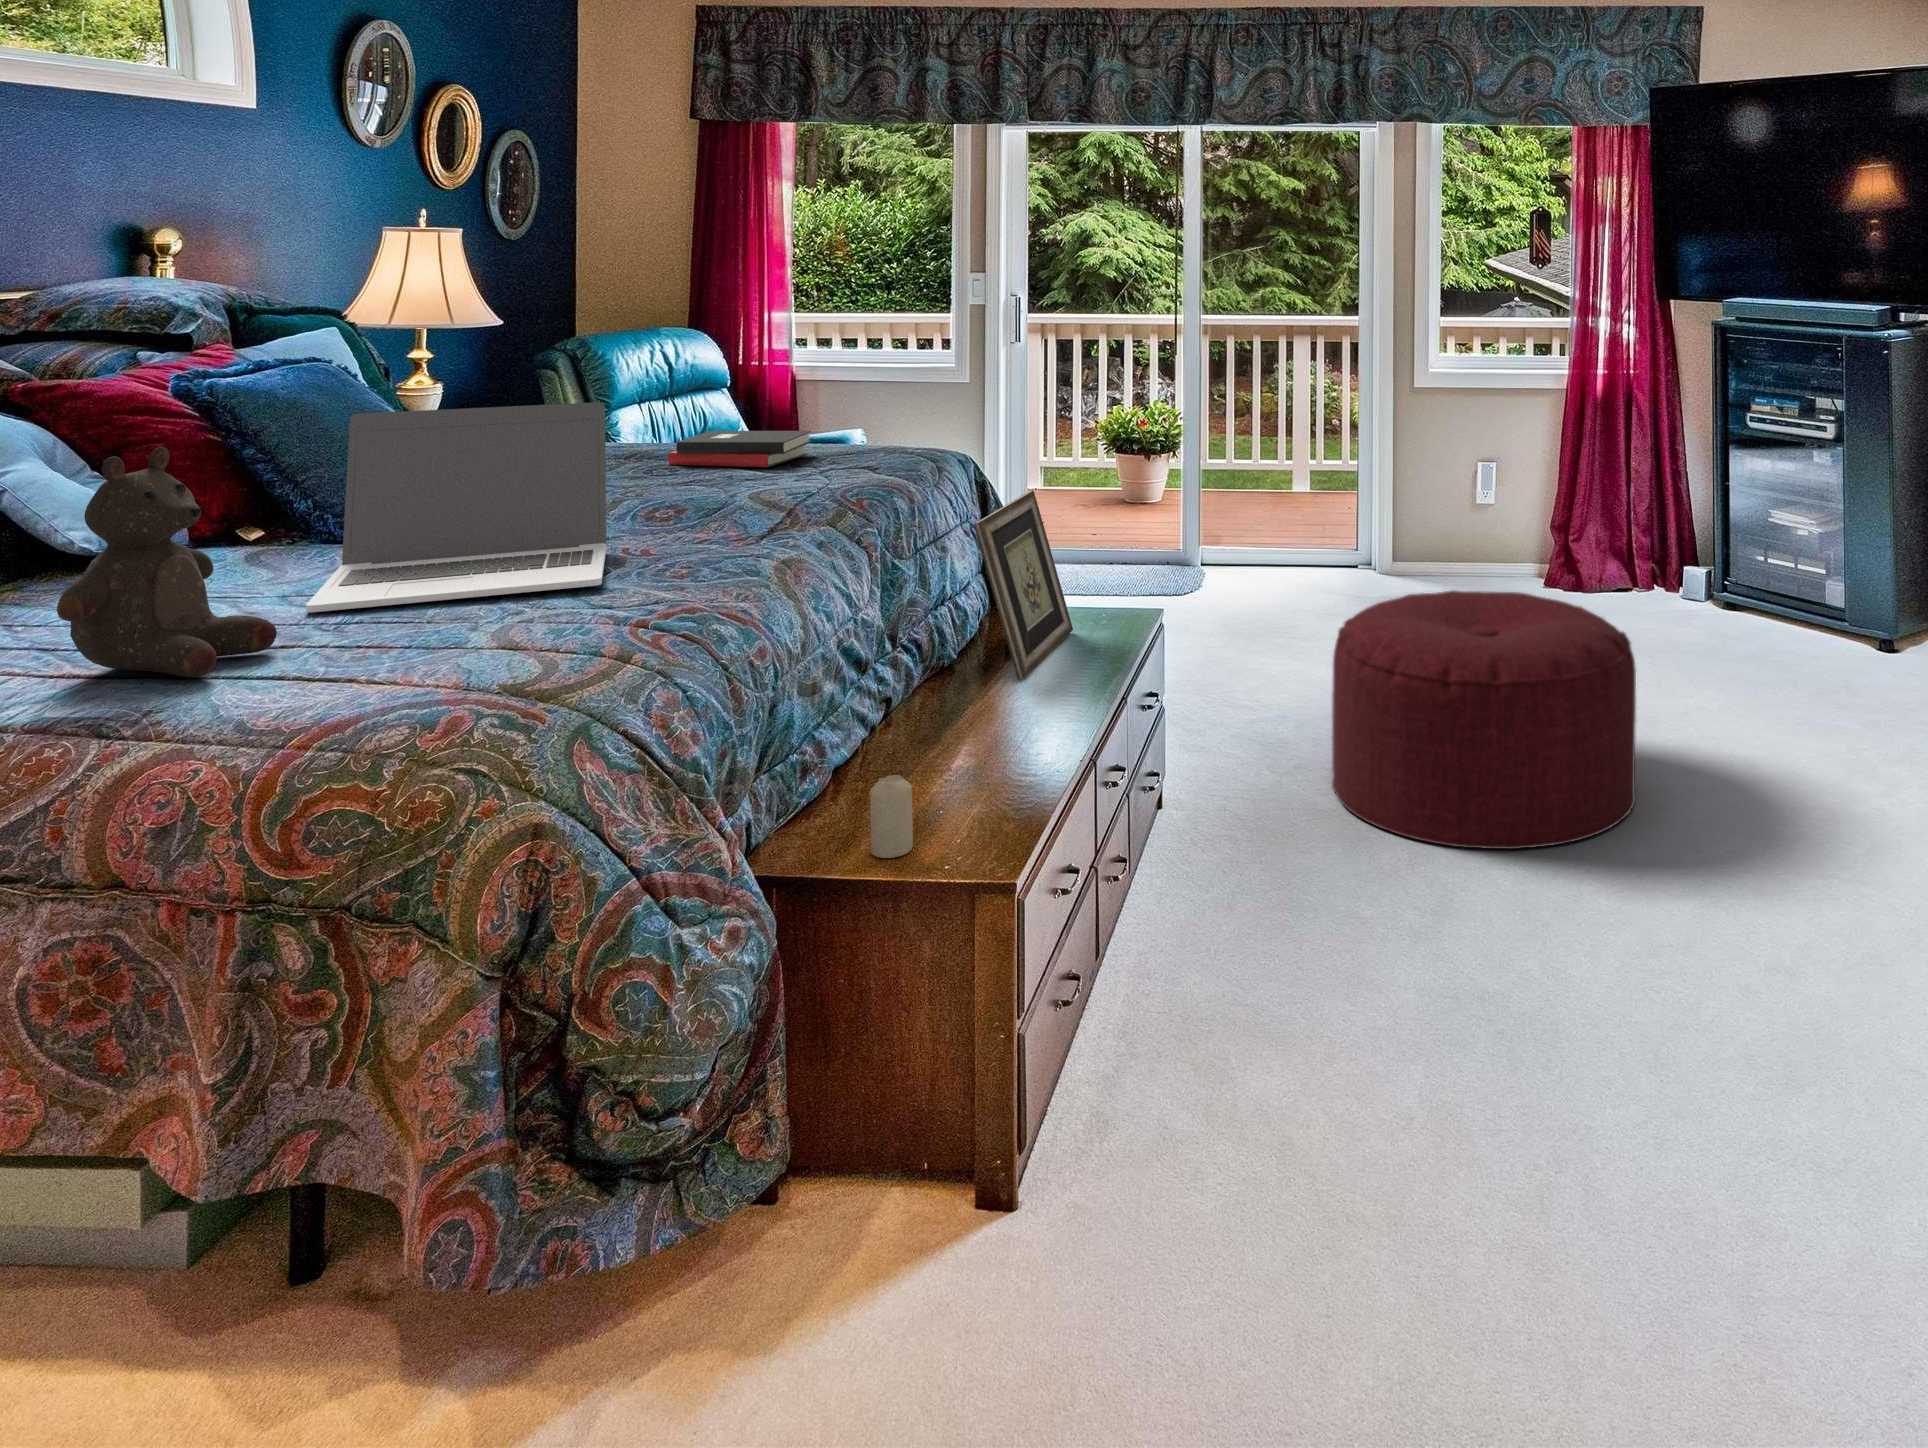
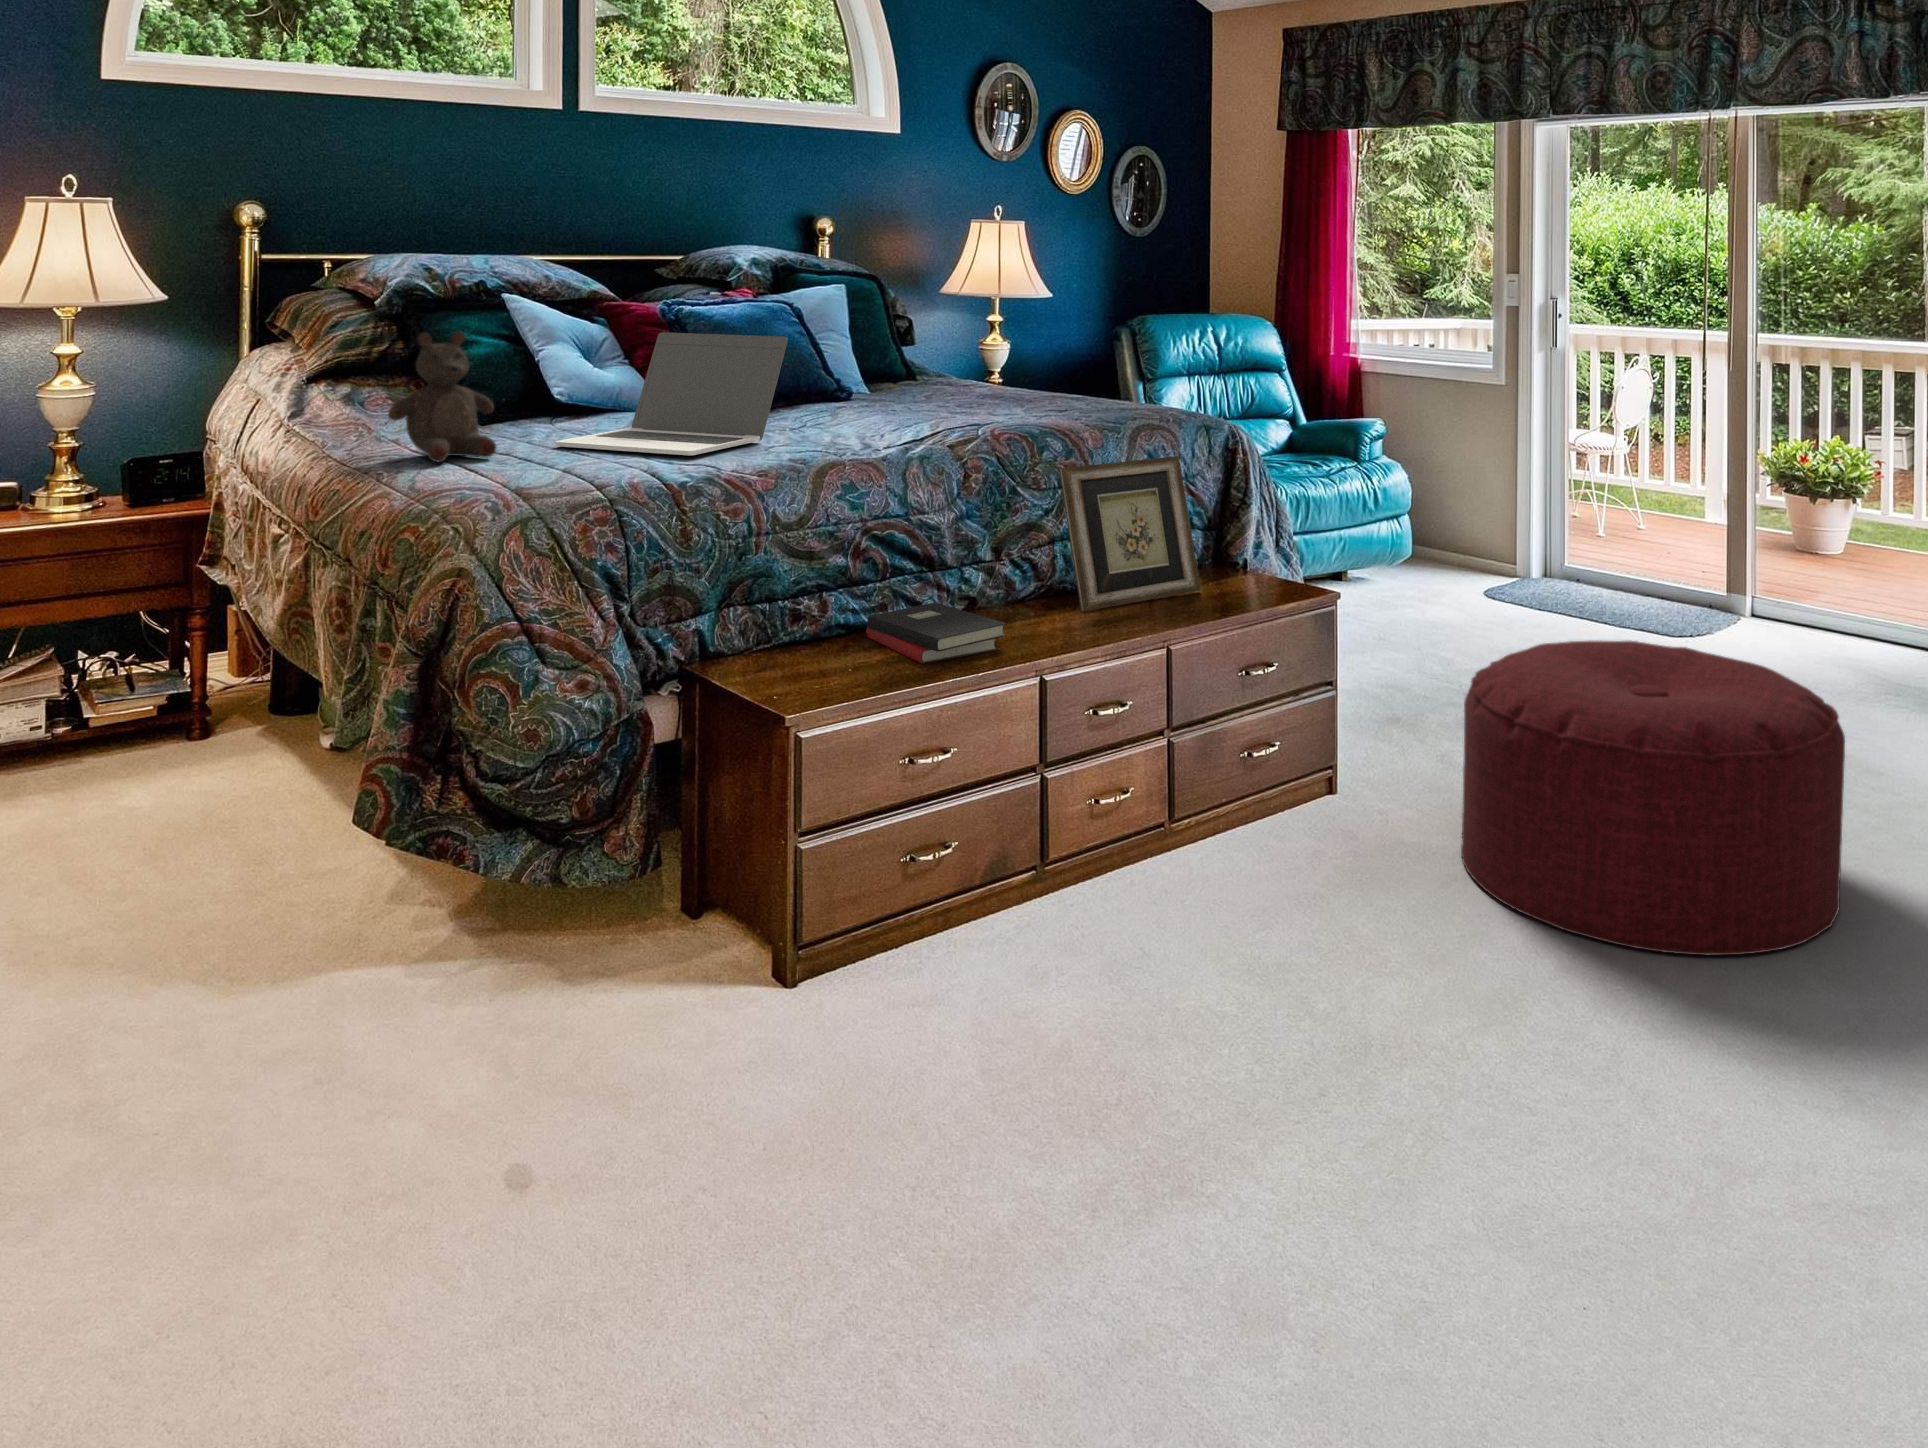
hardback book: present [668,431,812,467] -> present [866,602,1006,664]
candle: present [870,775,913,858] -> none [758,622,789,682]

